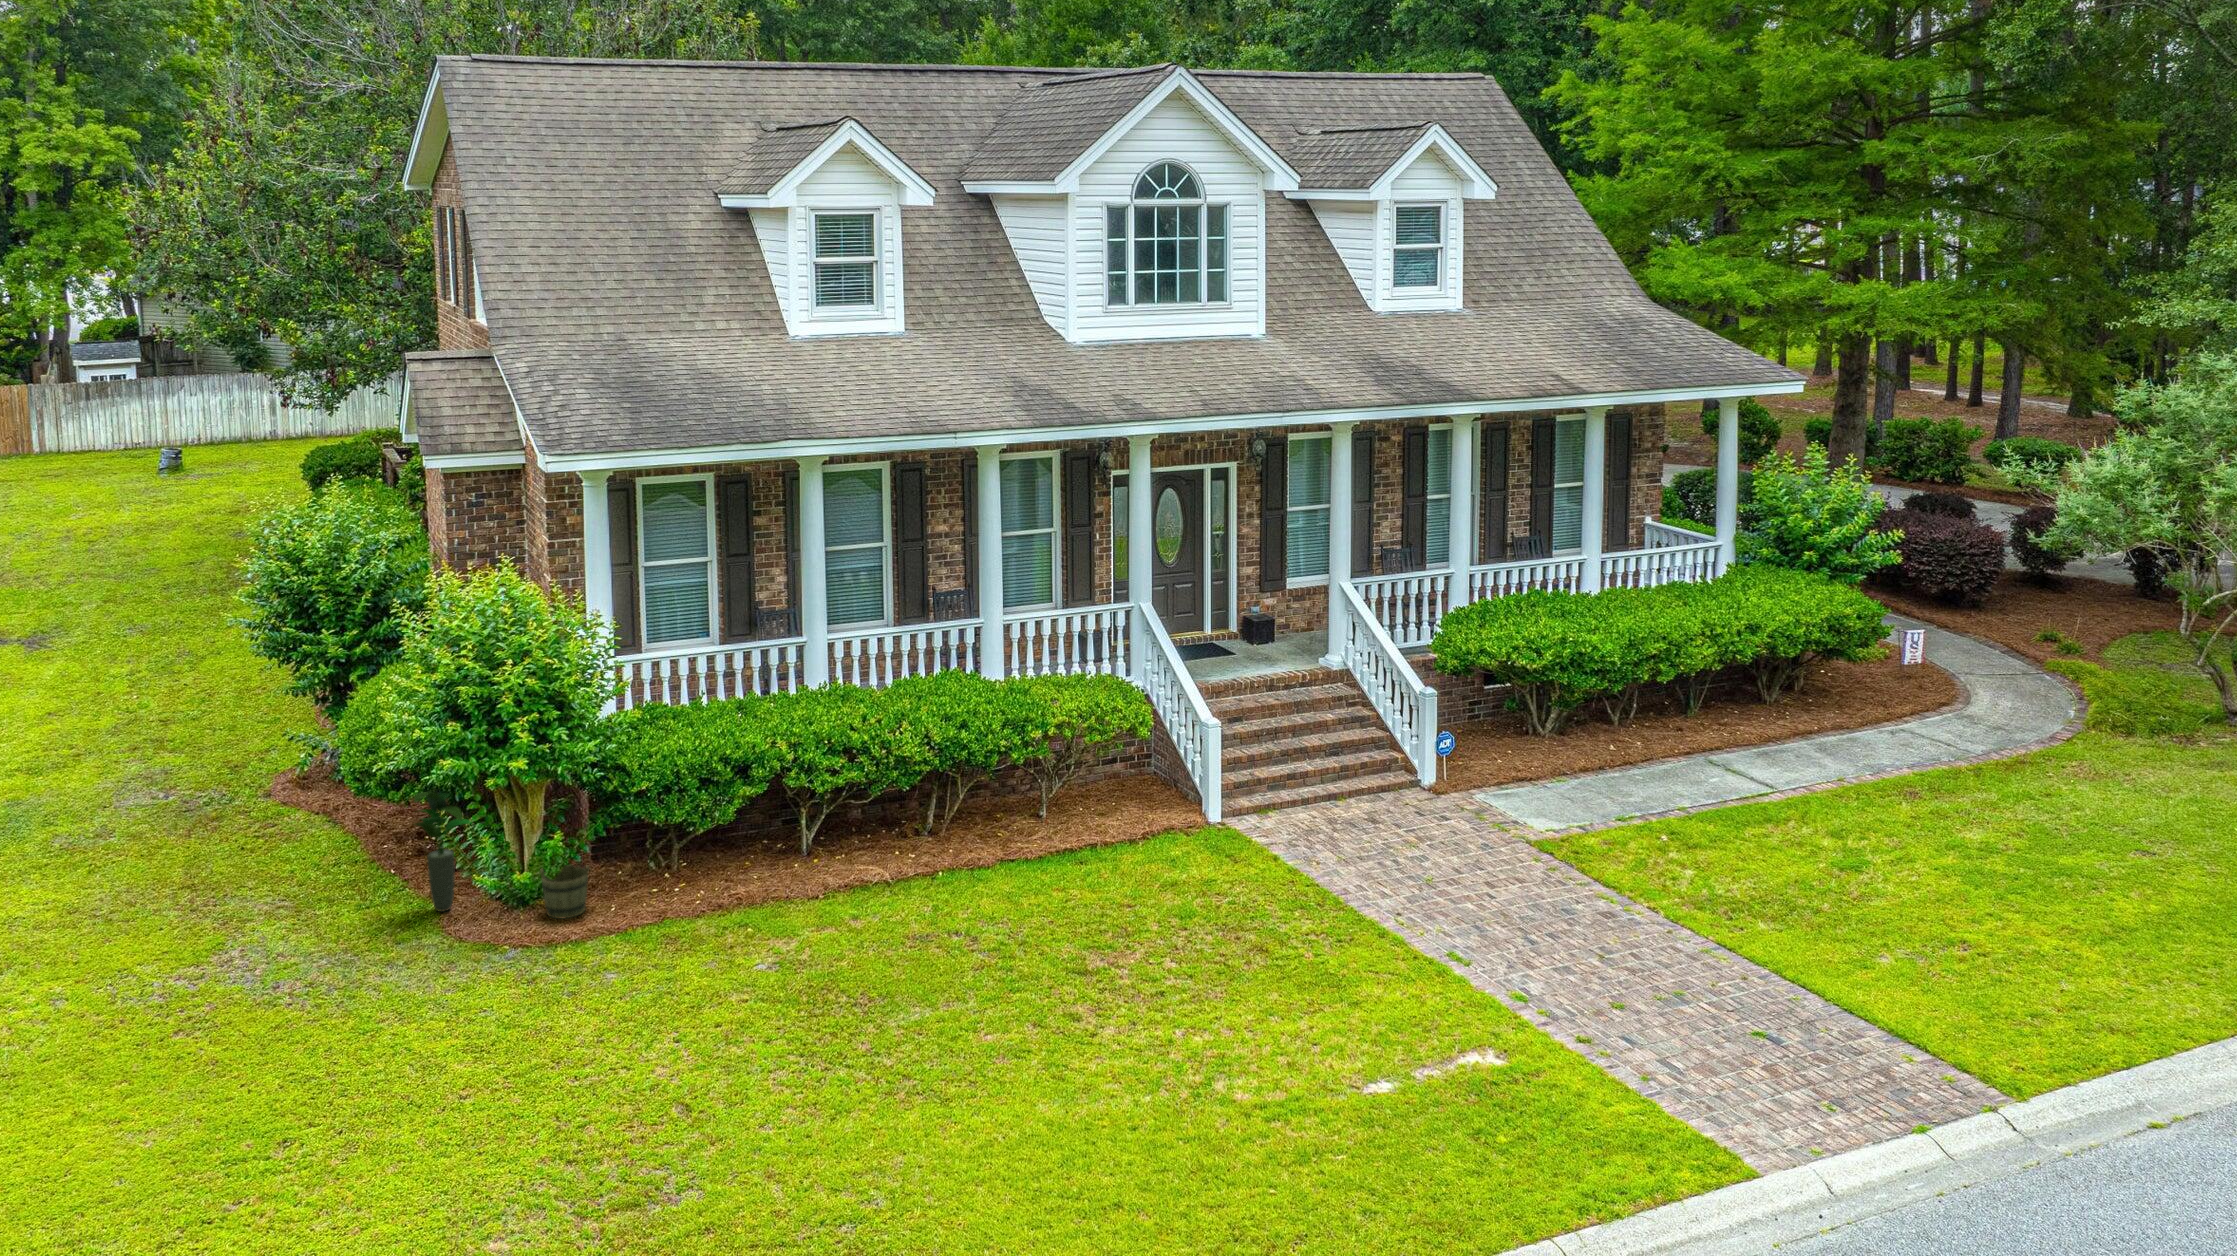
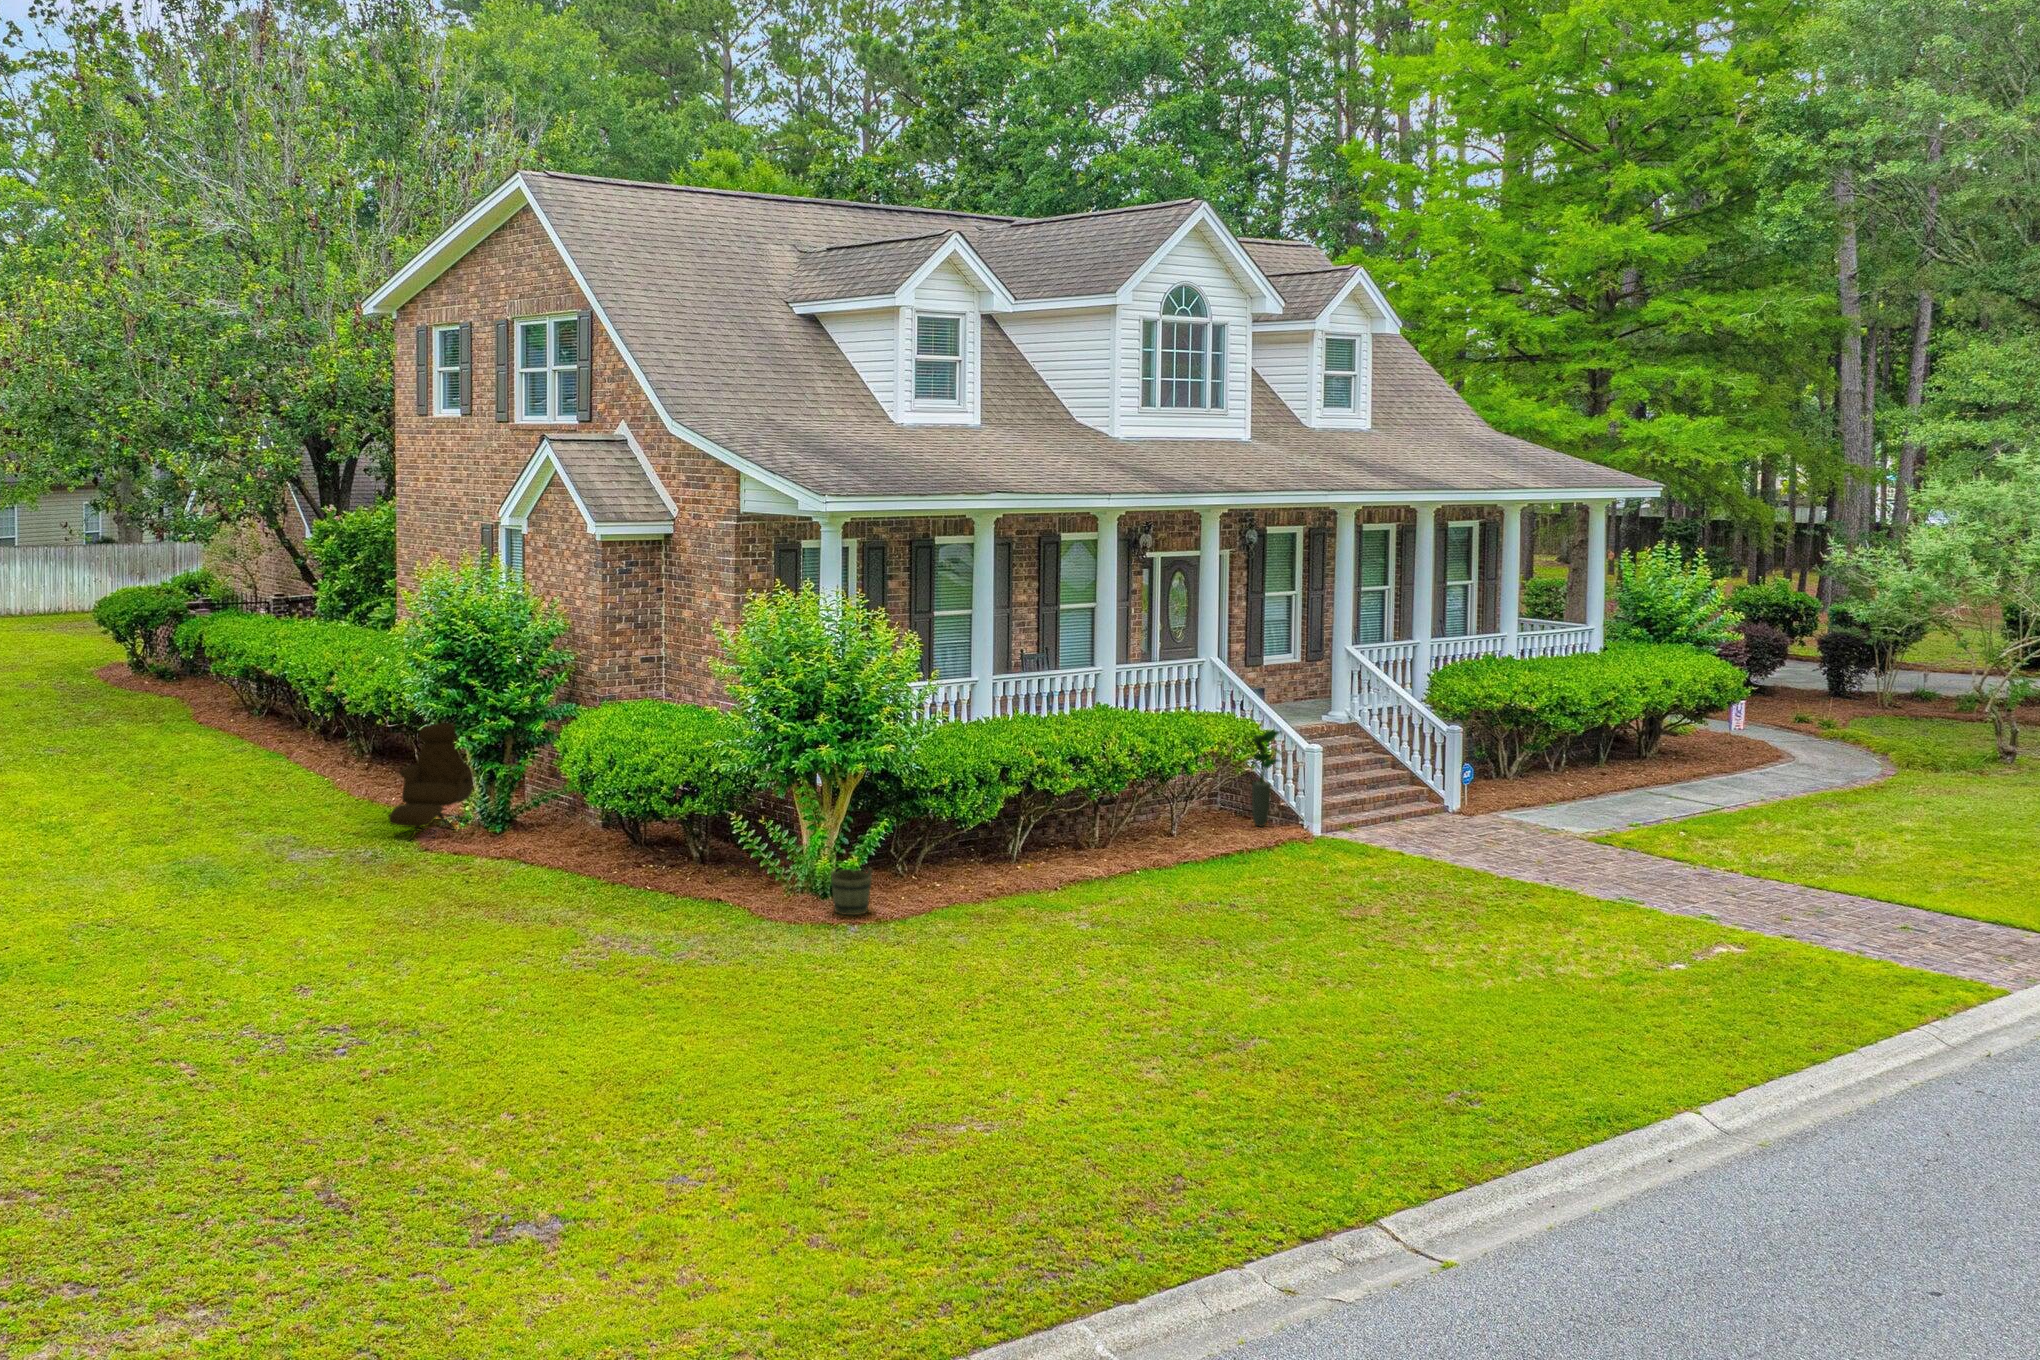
lounge chair: none [221,663,339,793] -> present [388,723,473,840]
potted plant: present [414,792,472,912] -> present [1251,730,1282,827]

